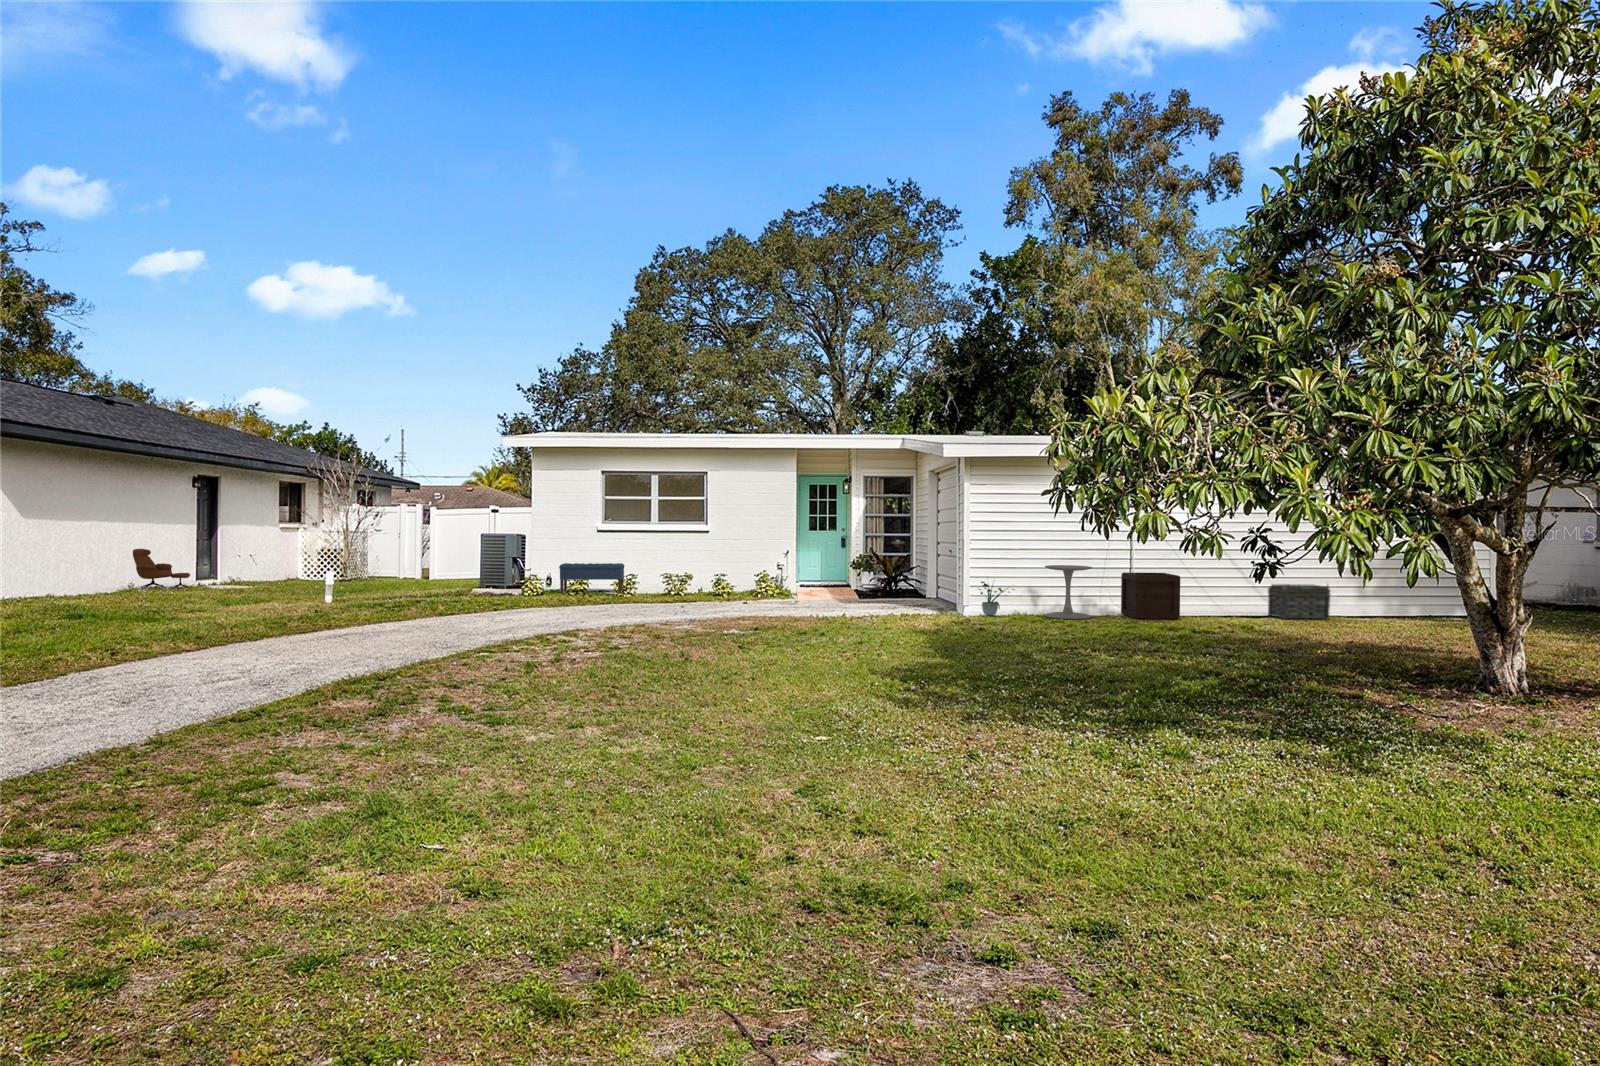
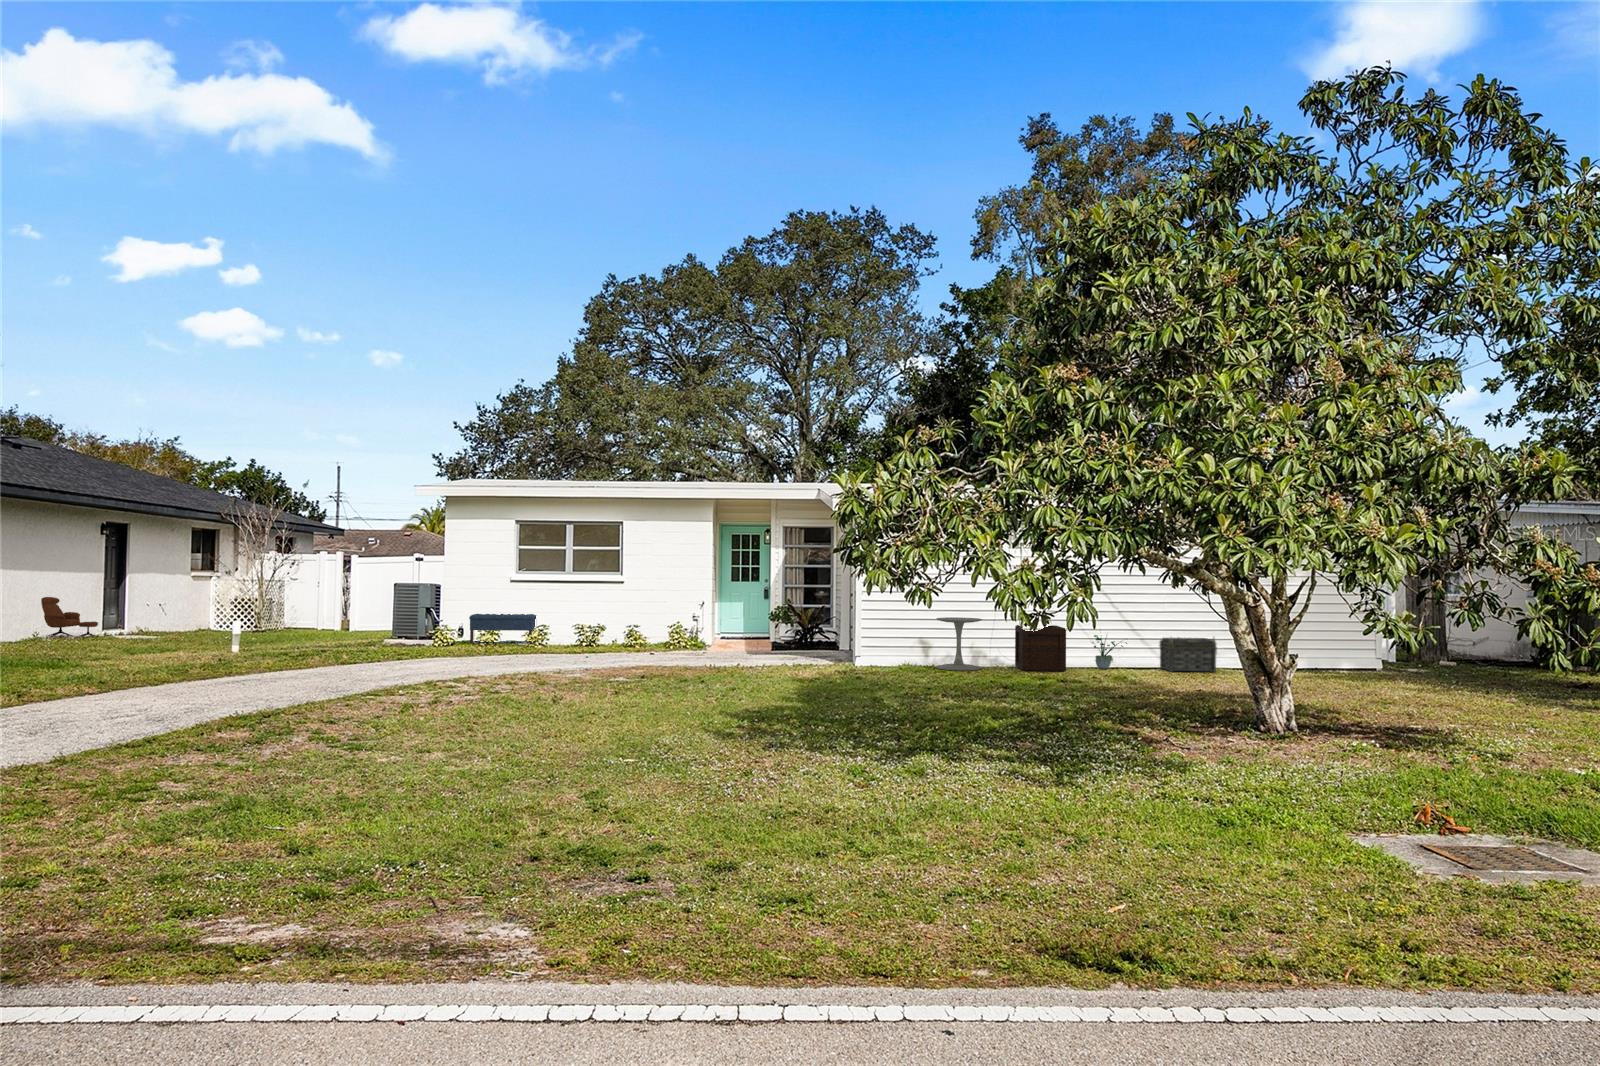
potted plant: present [979,581,1014,616] -> present [1092,635,1127,669]

